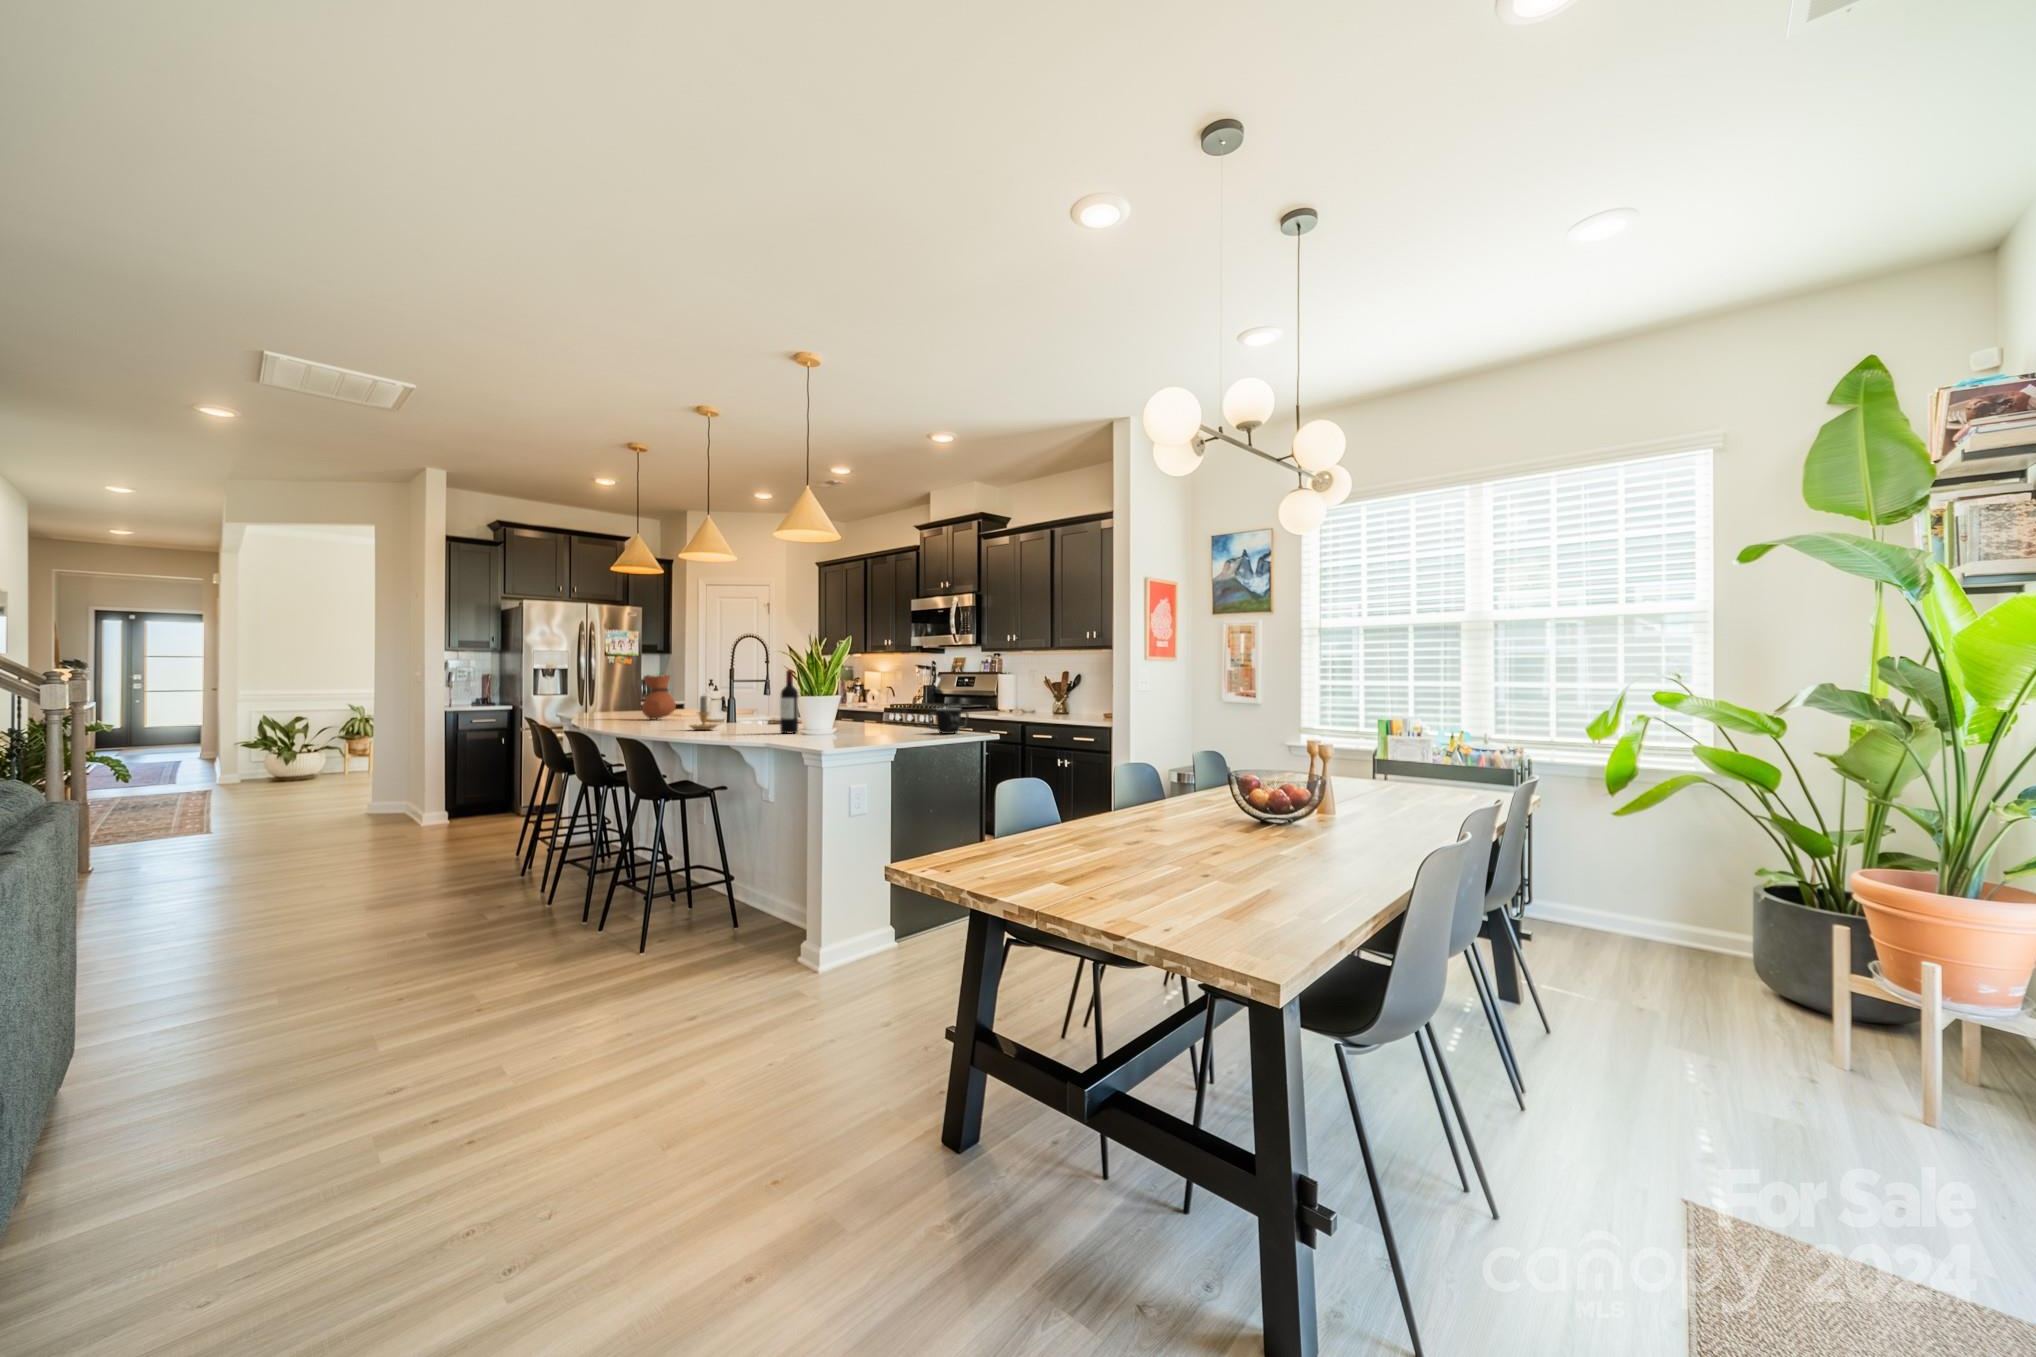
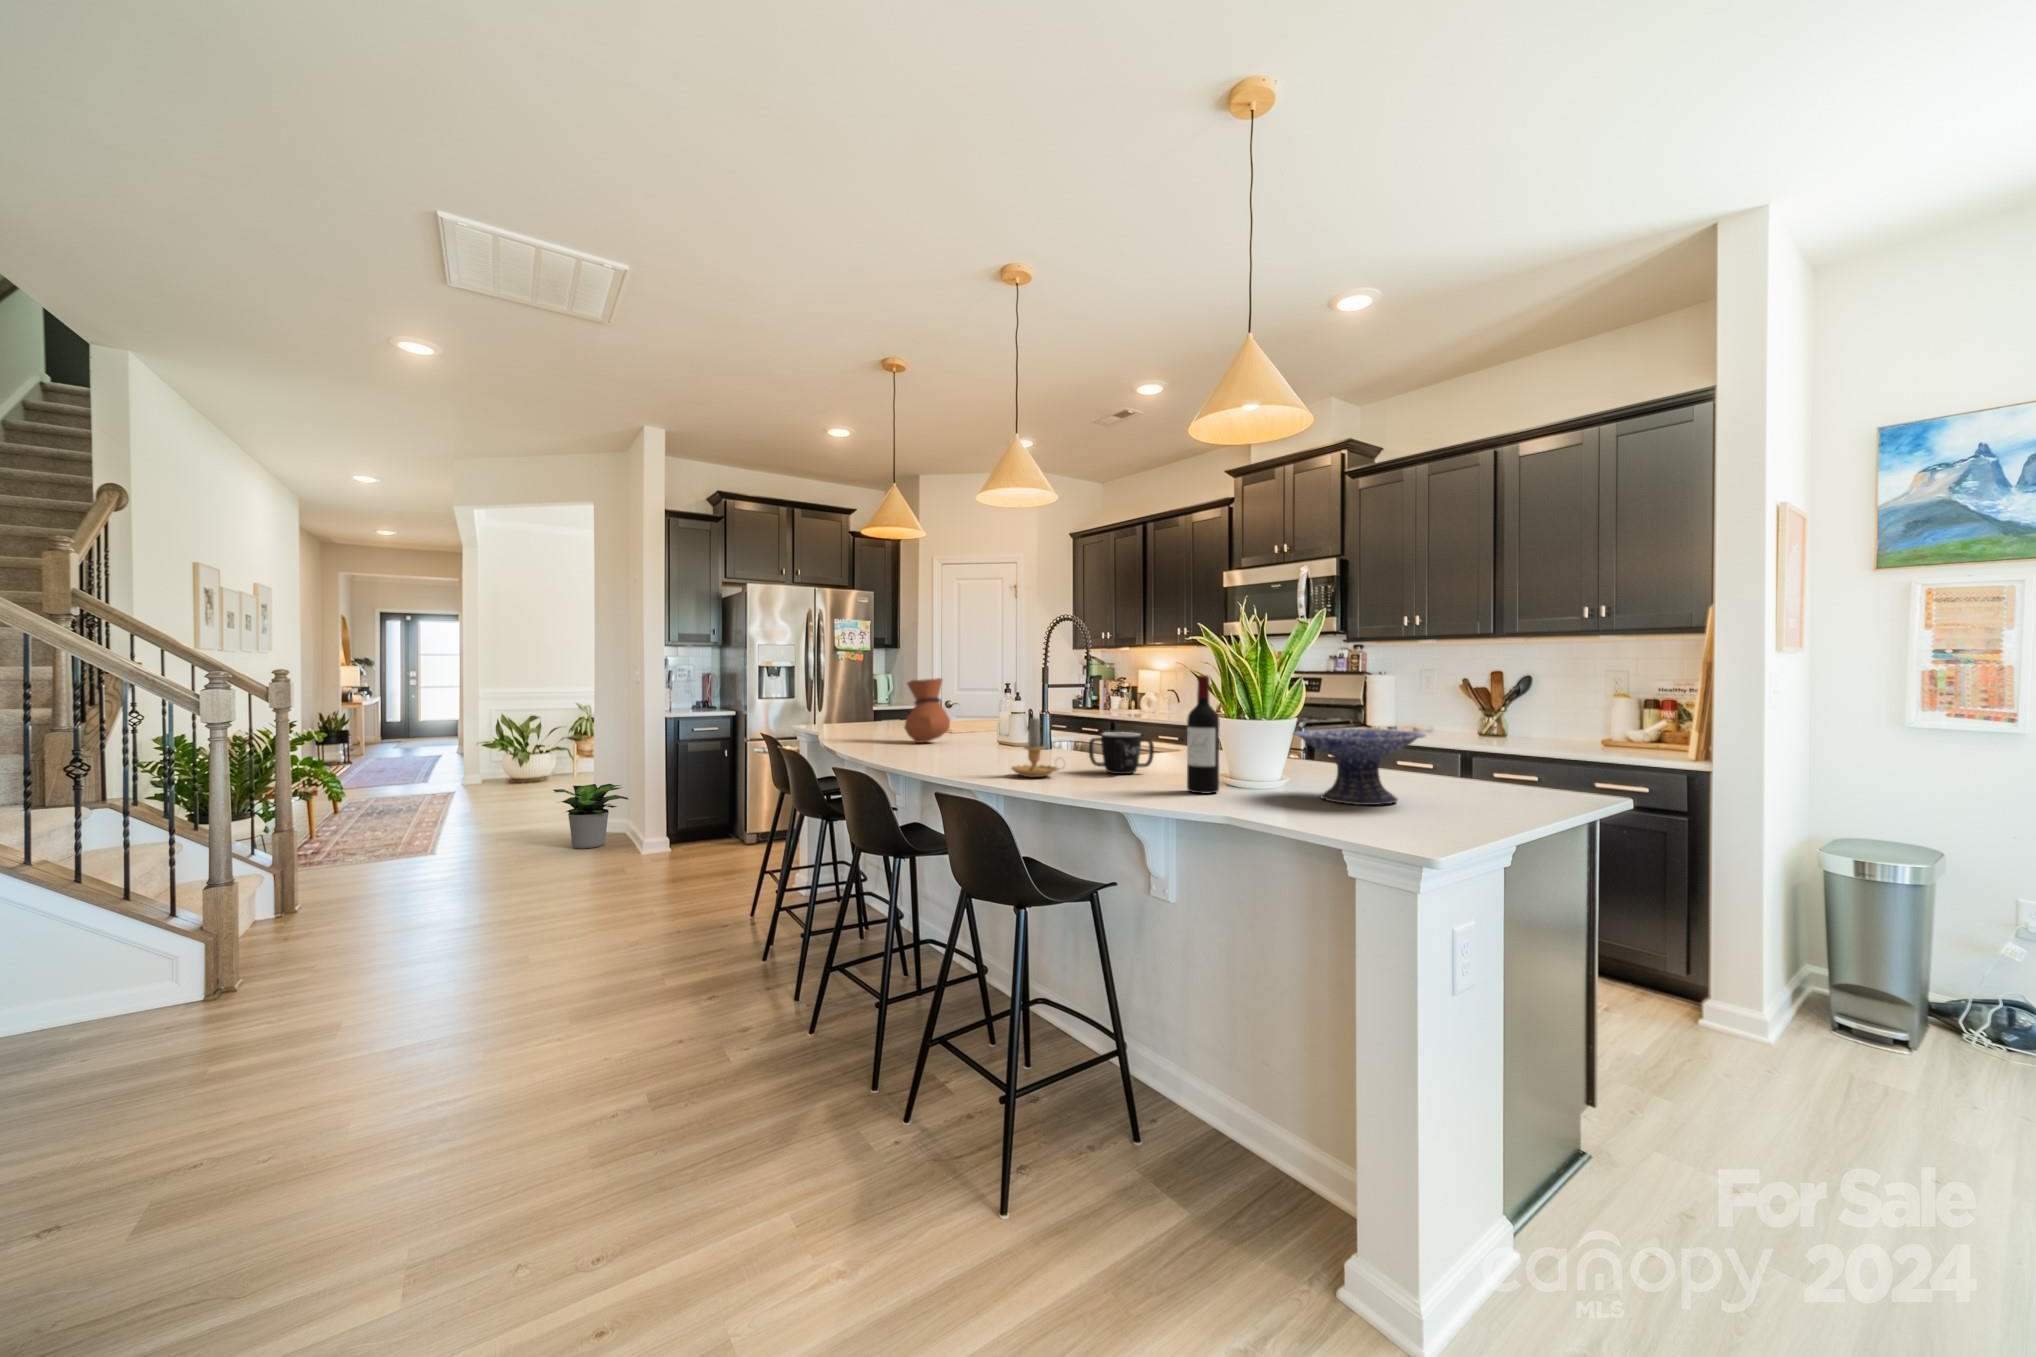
decorative bowl: none [833,698,897,735] -> present [1294,729,1425,805]
mug: present [928,708,969,734] -> present [1089,732,1154,774]
potted plant: none [336,769,416,823] -> present [553,784,628,849]

